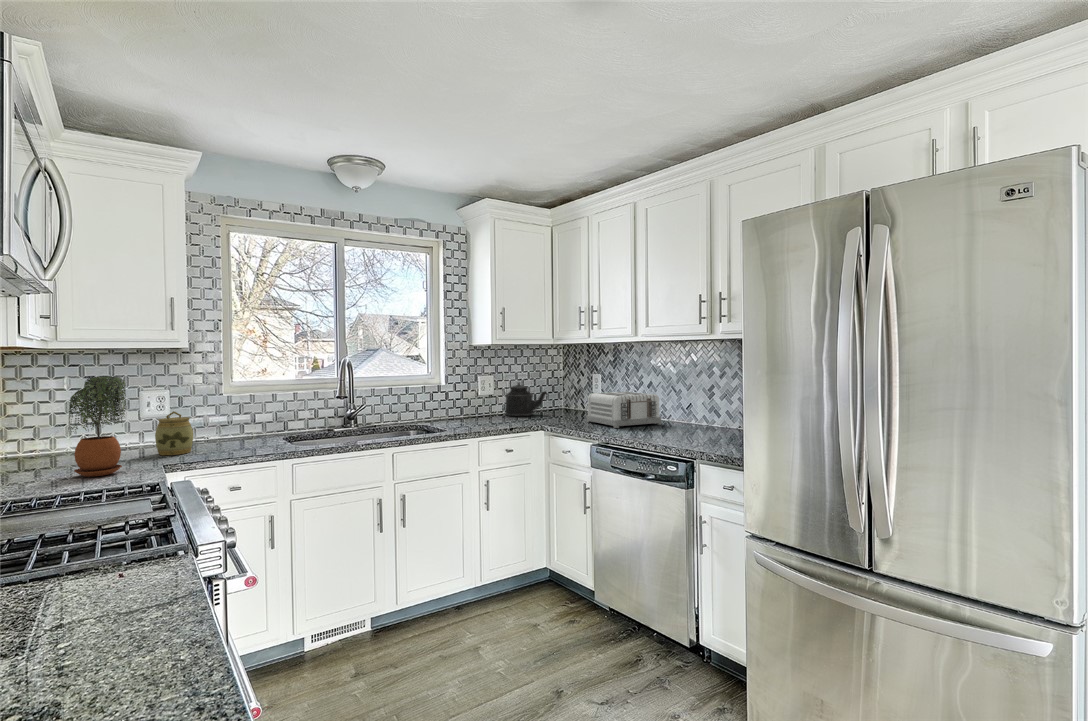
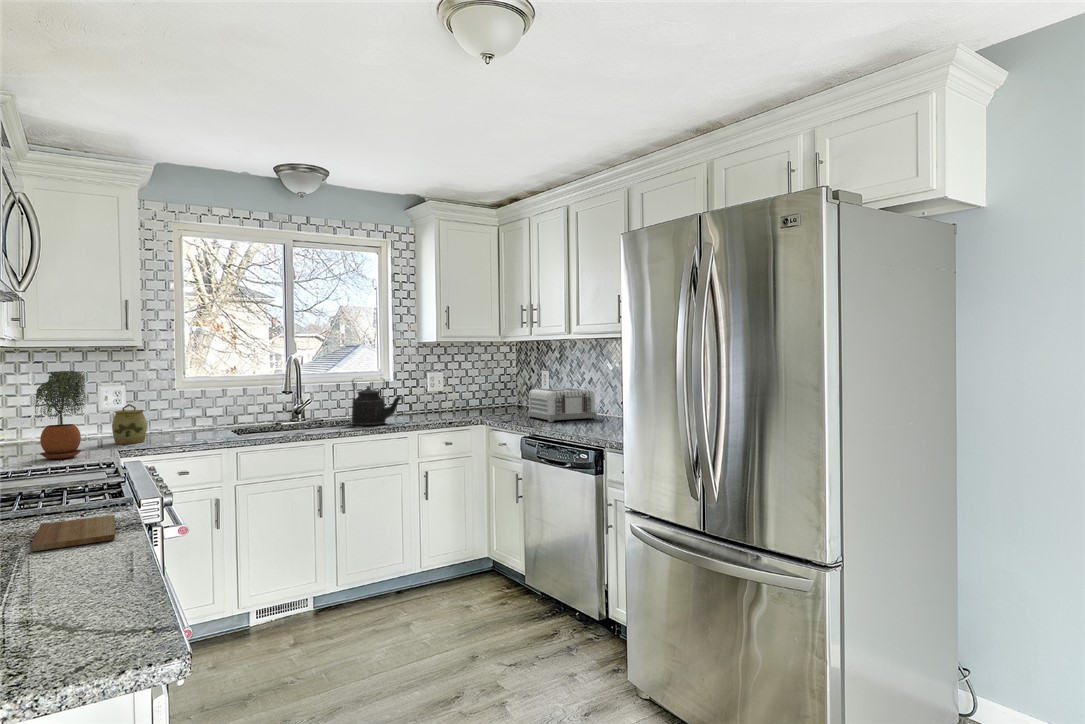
kettle: present [505,382,547,416] -> present [352,379,401,425]
cutting board: none [49,574,171,650] -> present [31,515,115,551]

